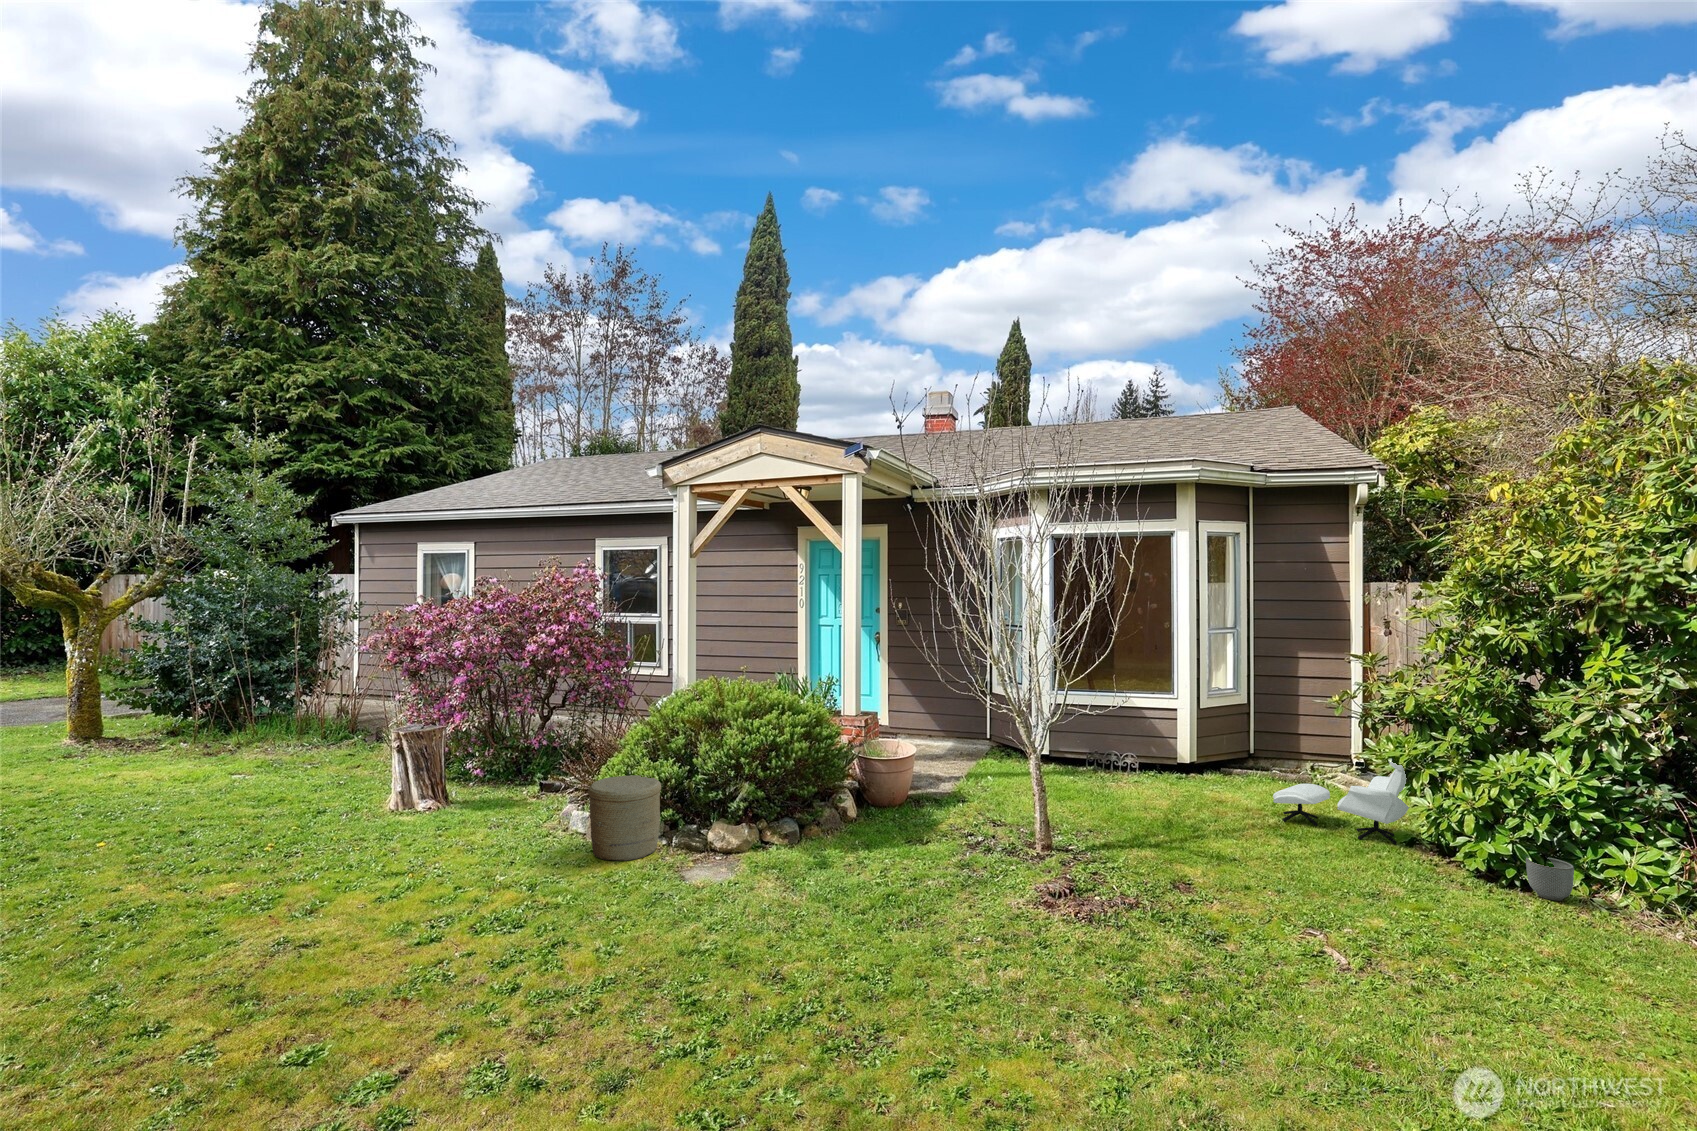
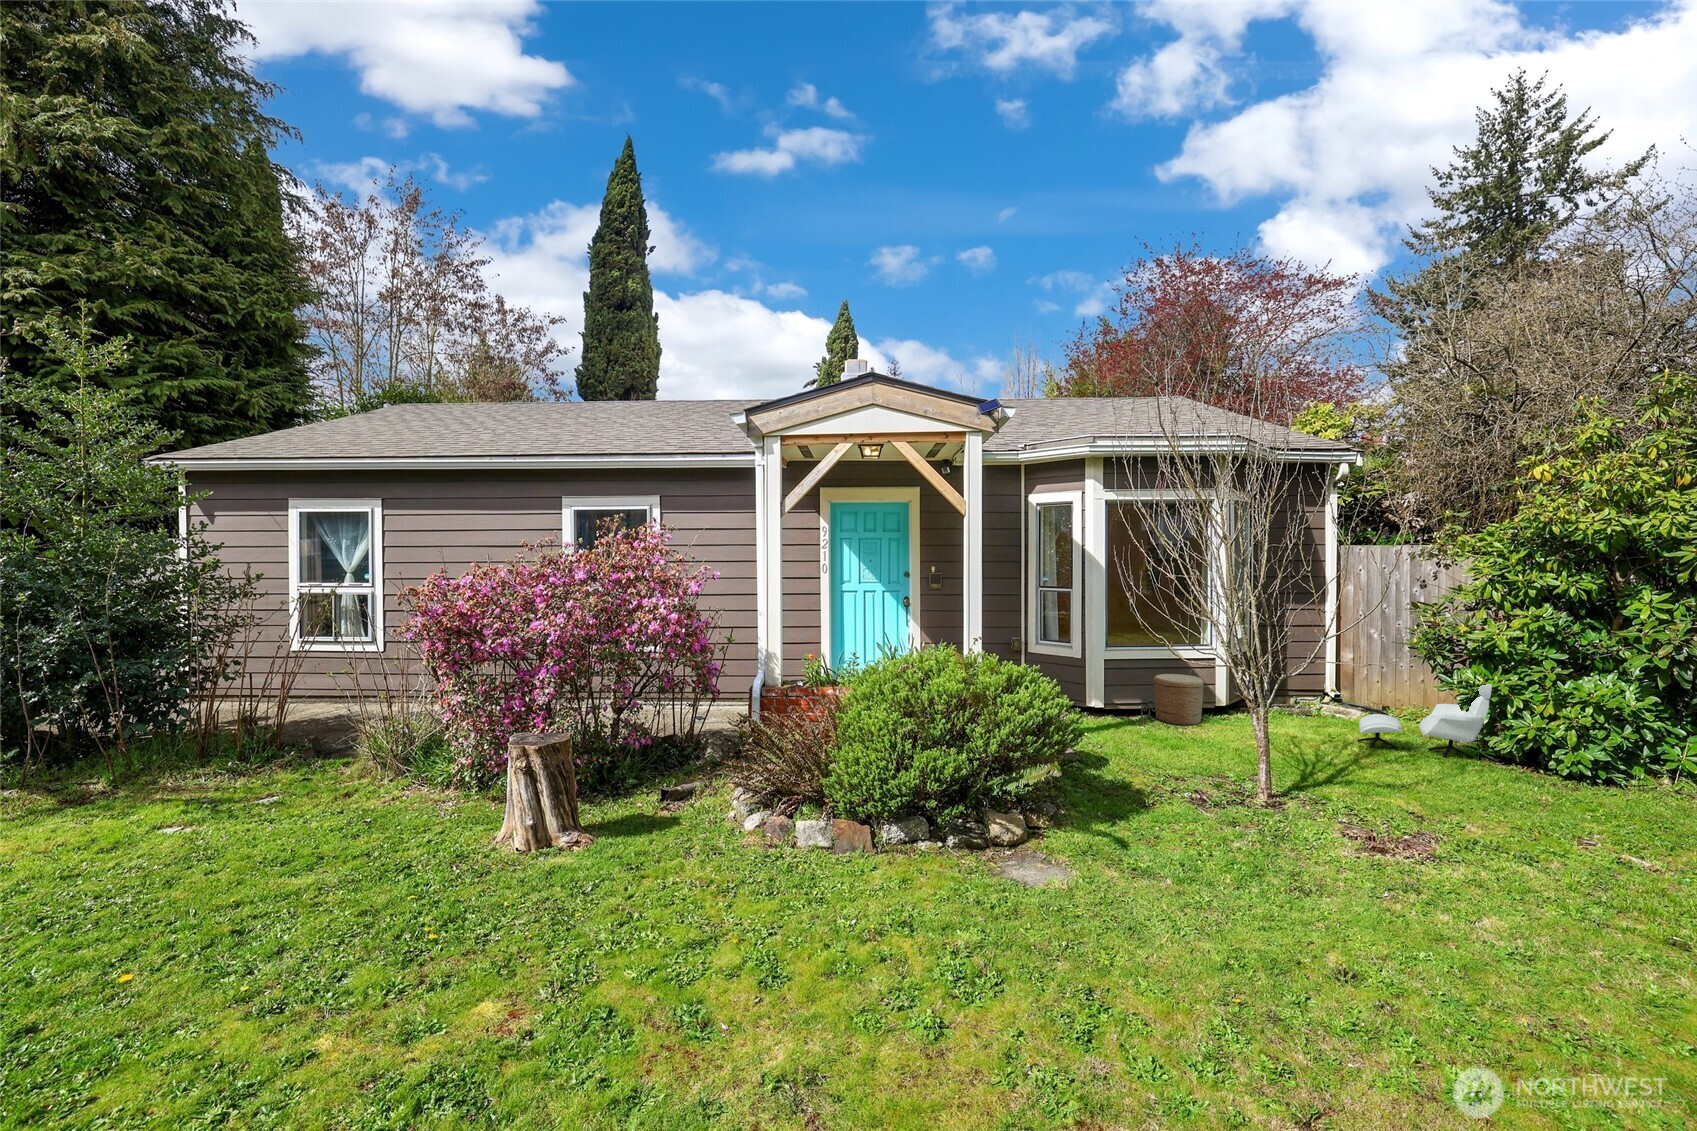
woven basket: present [588,775,661,861] -> present [1154,674,1204,726]
planter: present [1526,858,1574,901] -> none [1616,759,1658,792]

